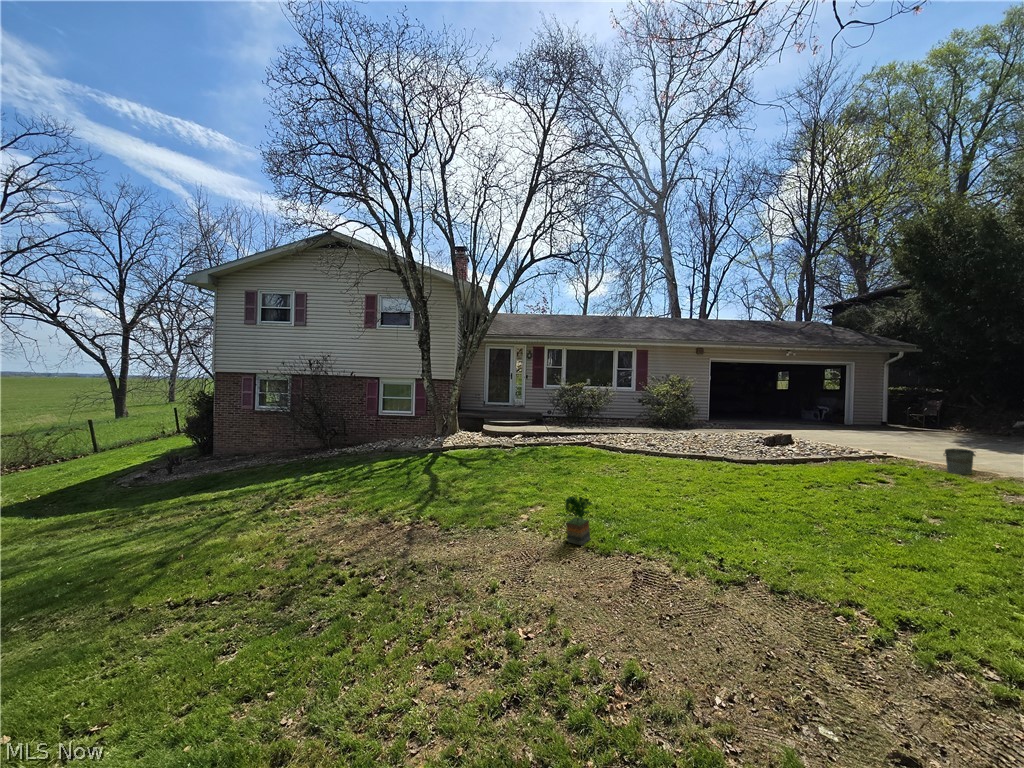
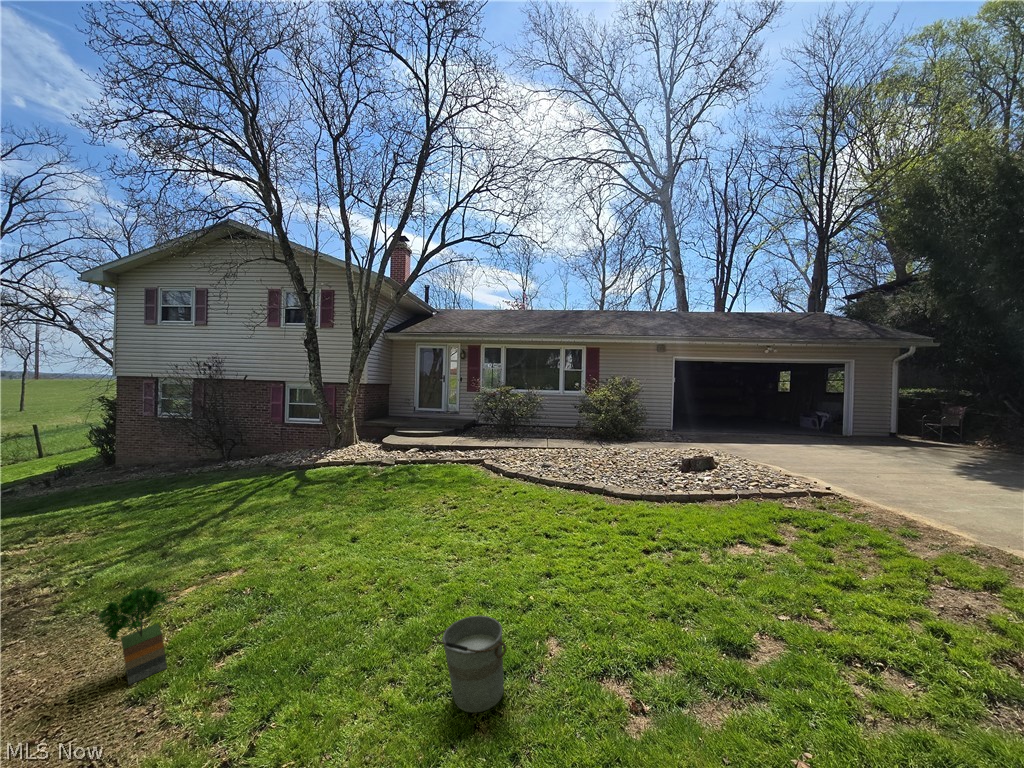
bucket: present [944,448,976,475] -> present [435,616,506,713]

